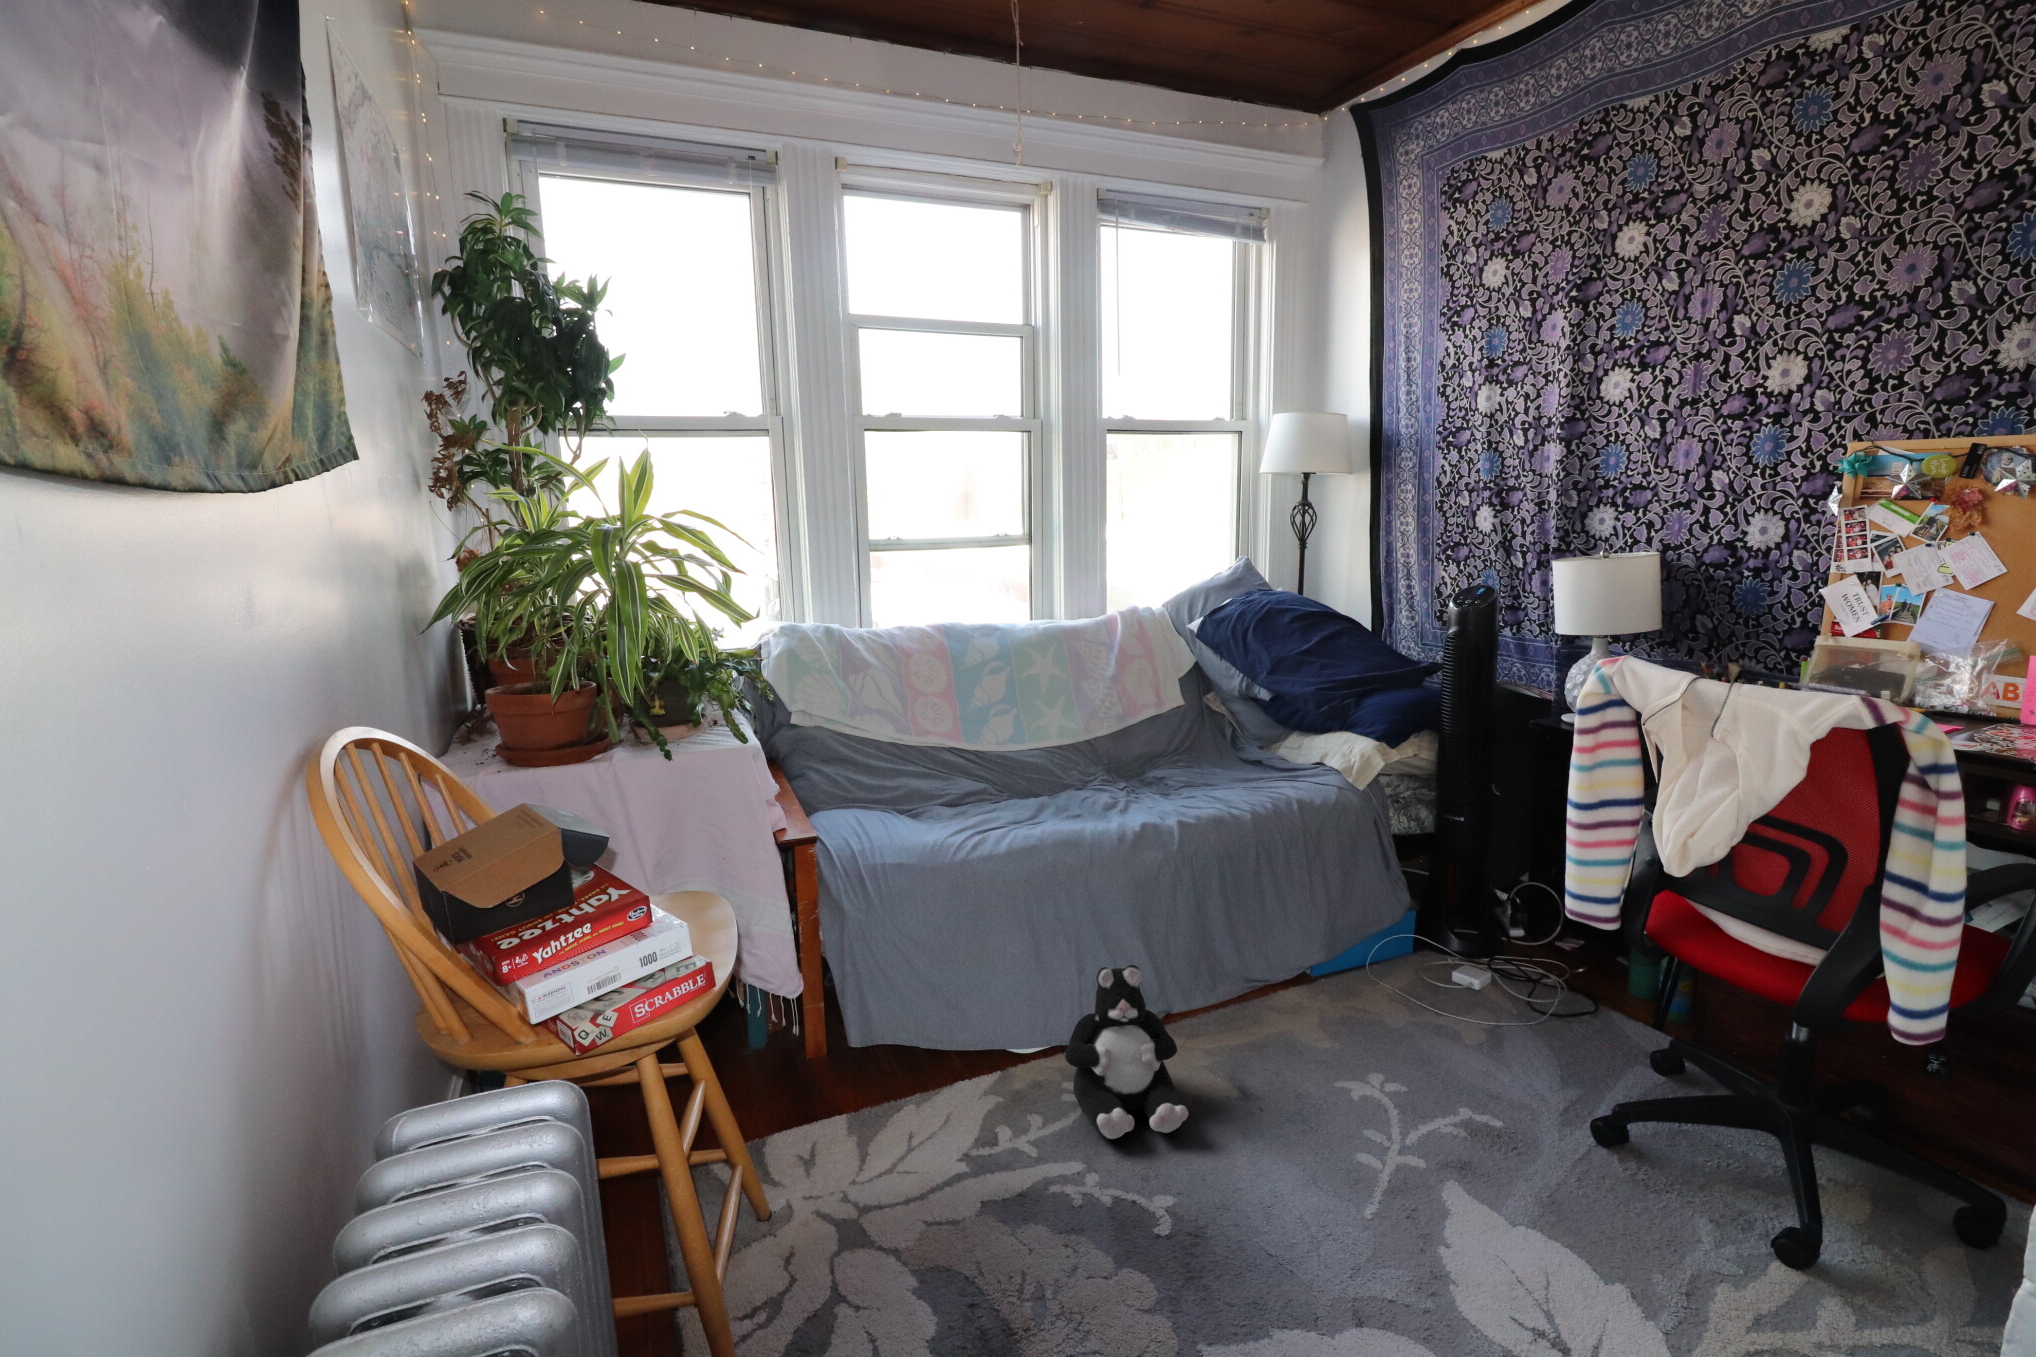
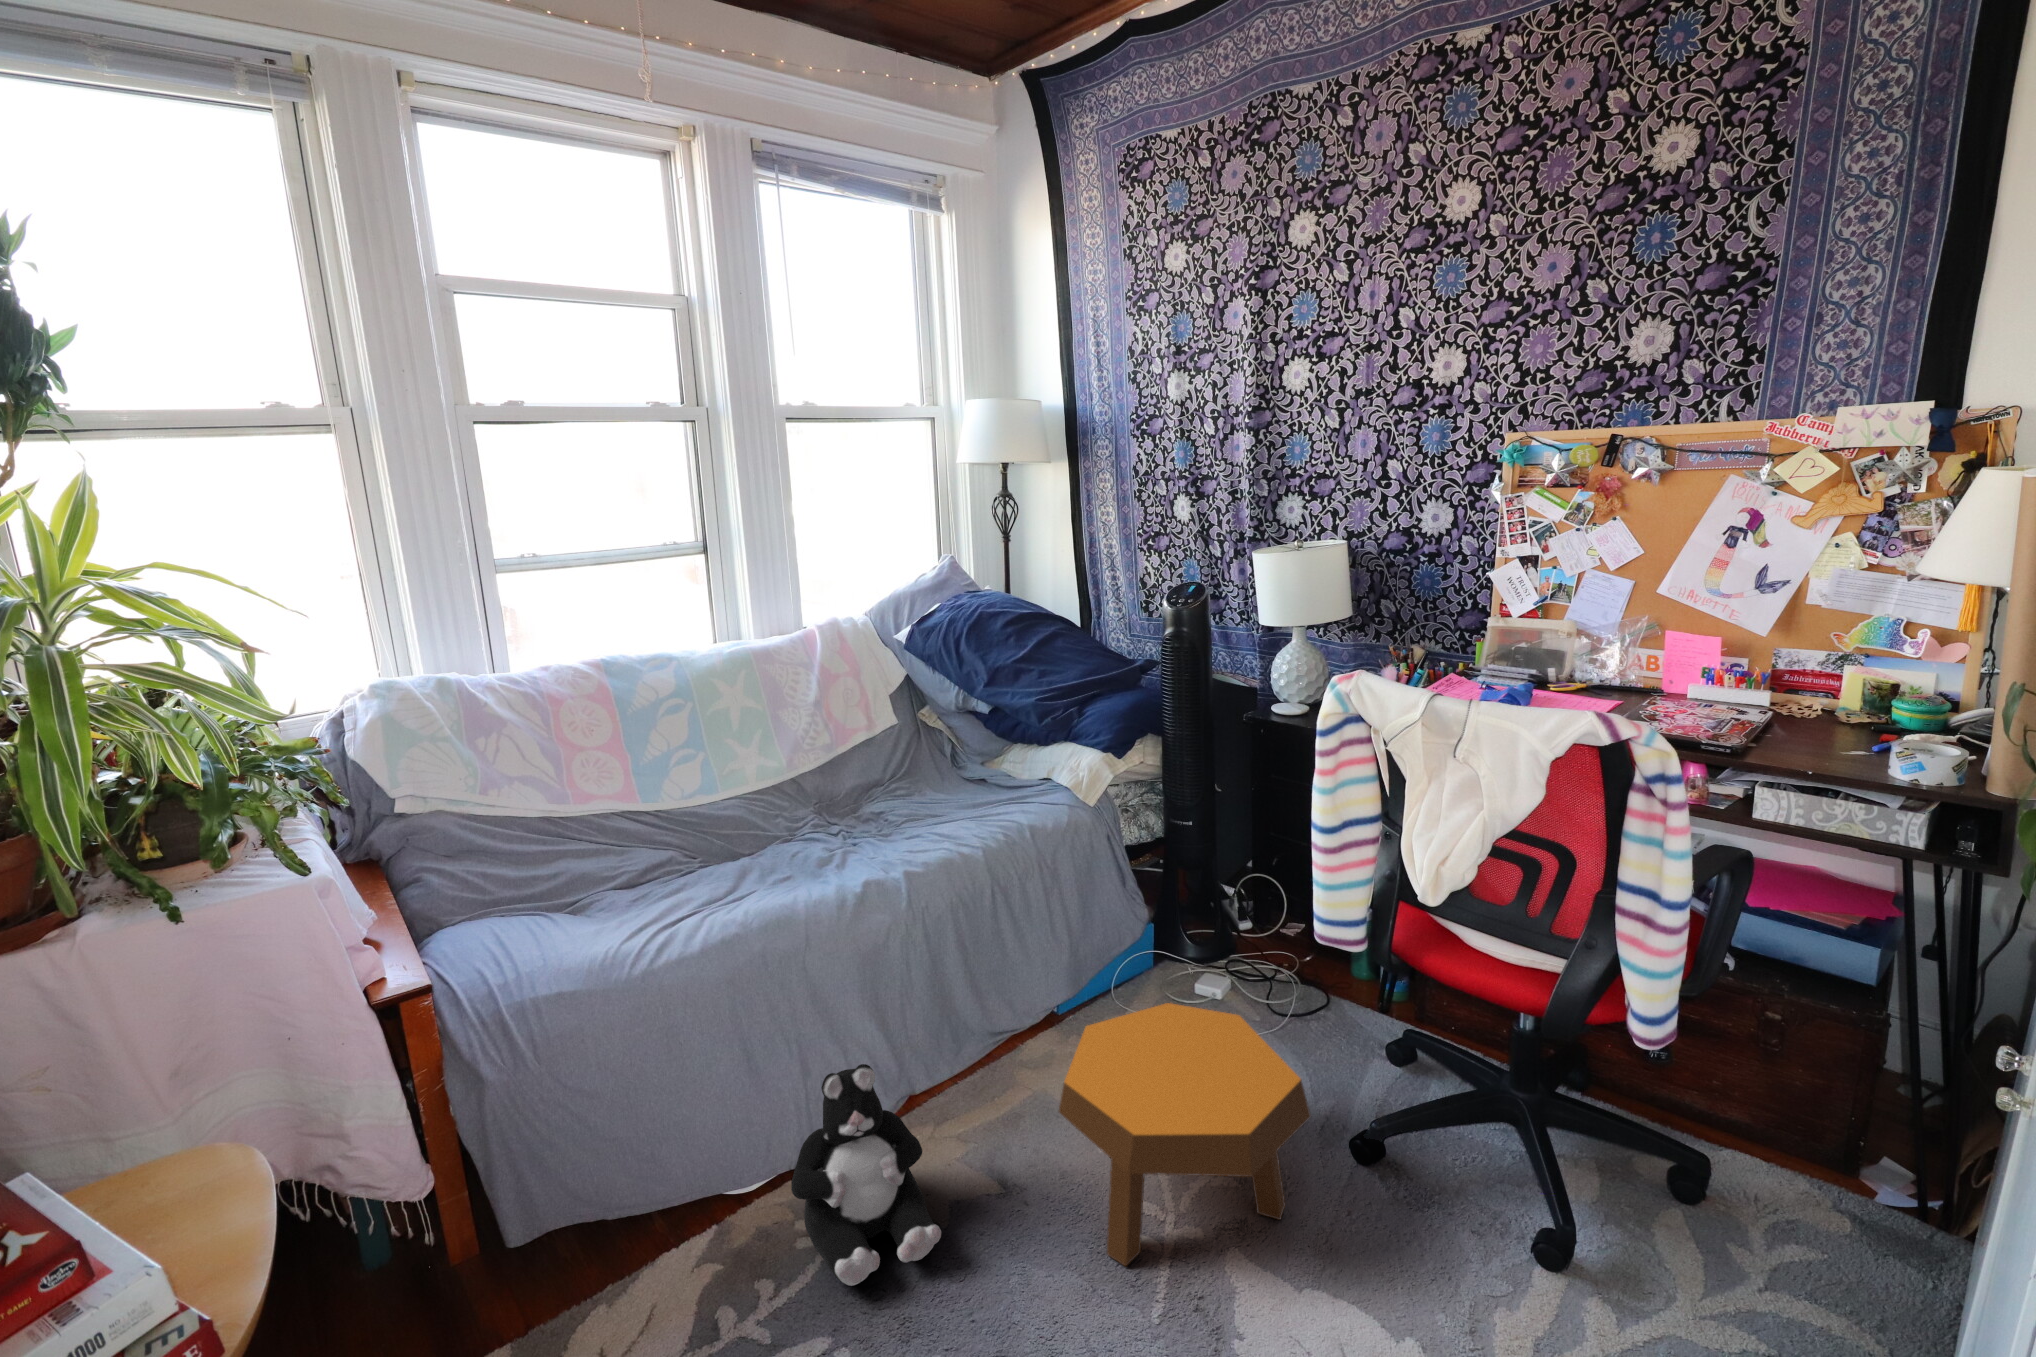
footstool: none [1302,966,1549,1175] -> present [1058,1003,1311,1266]

